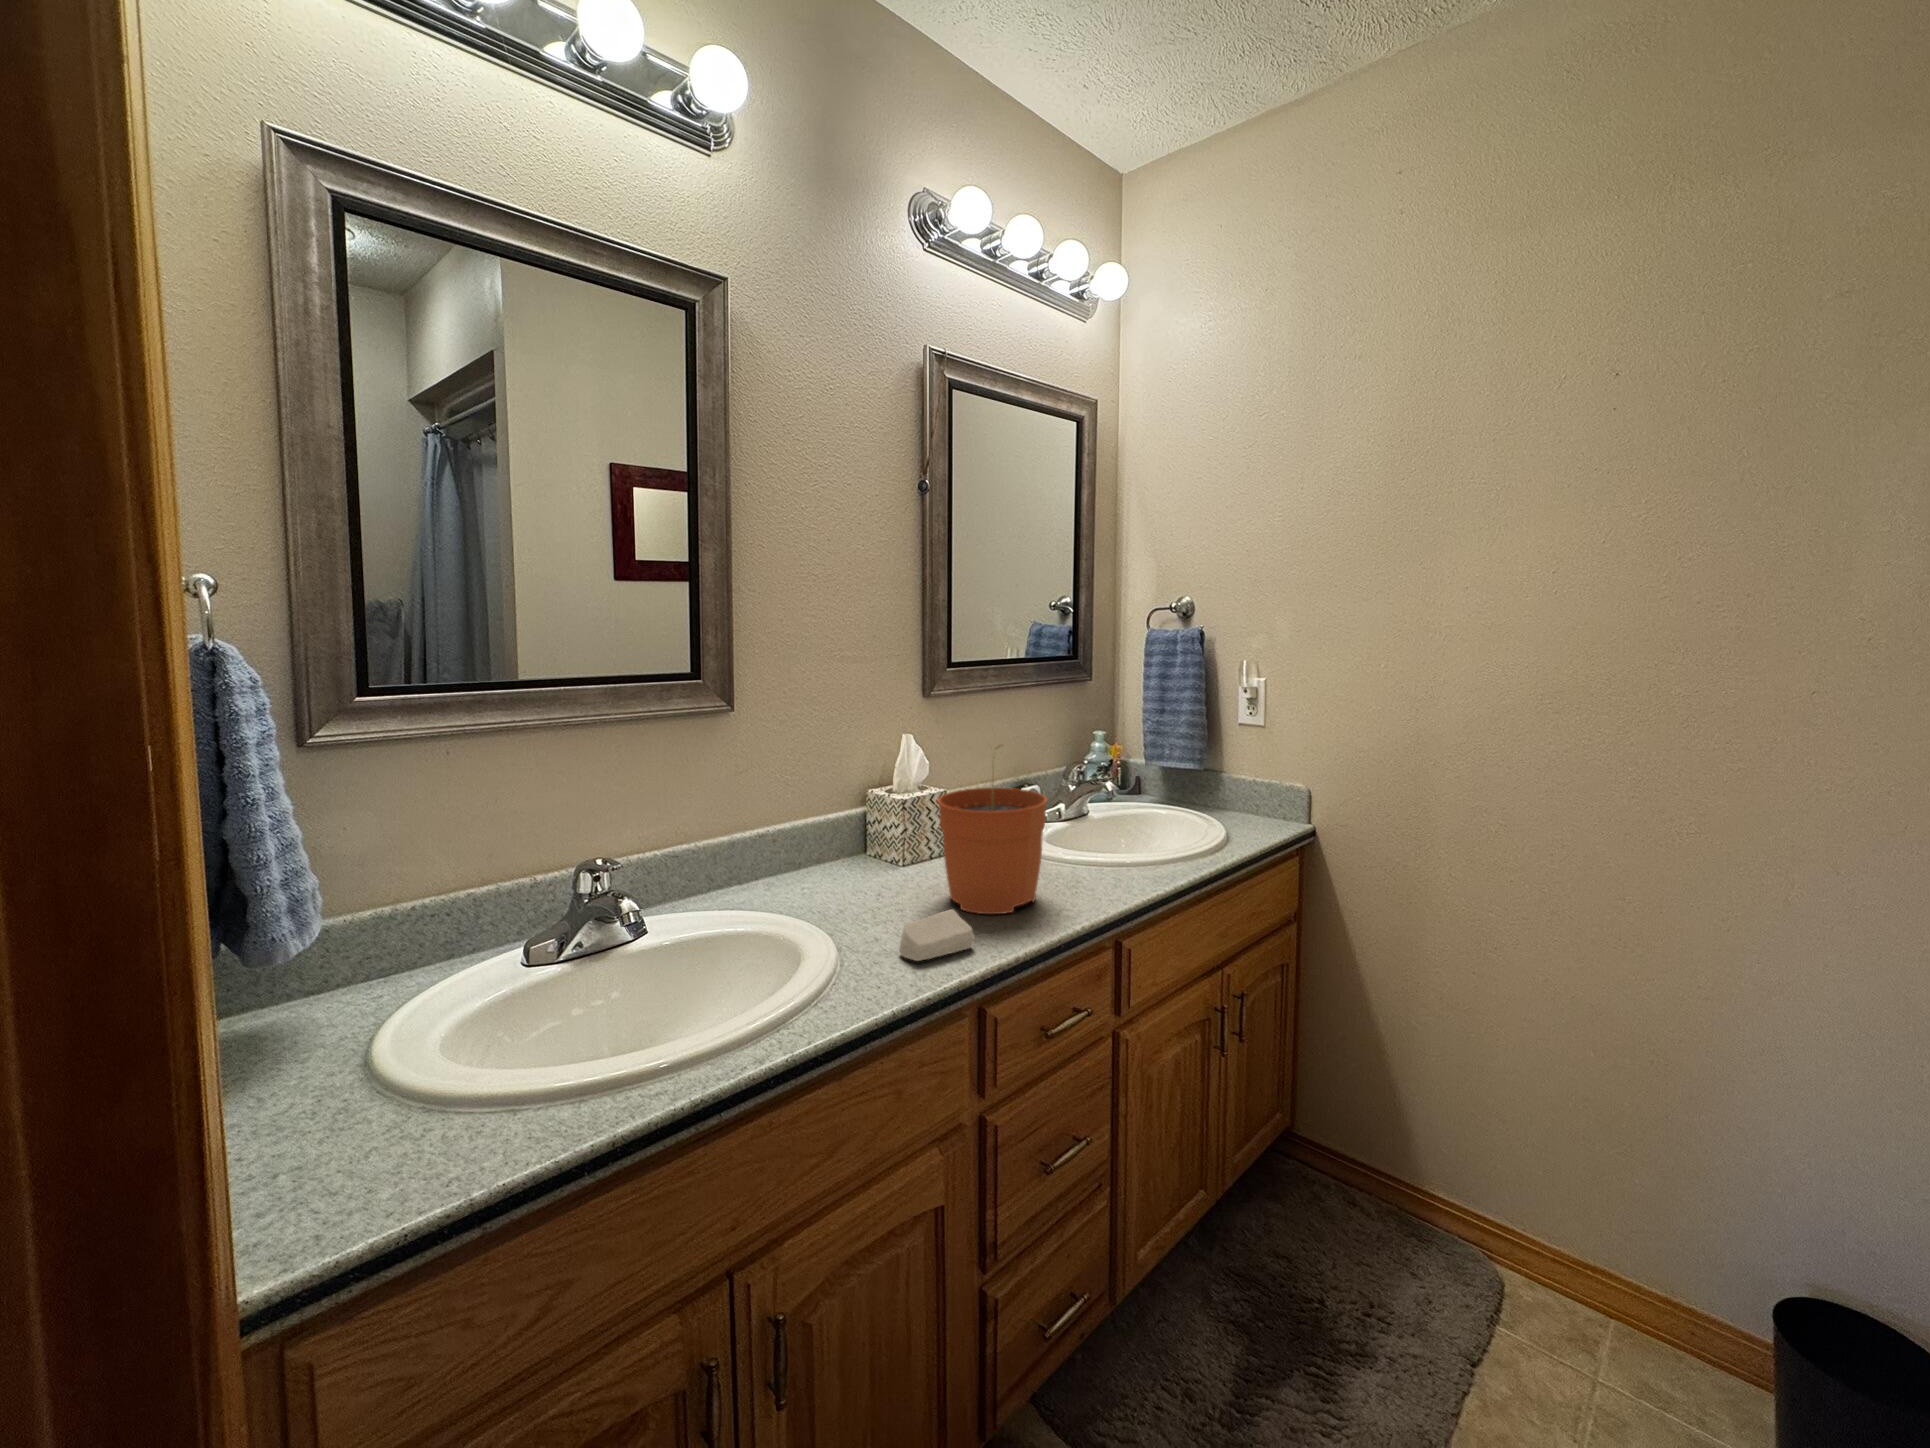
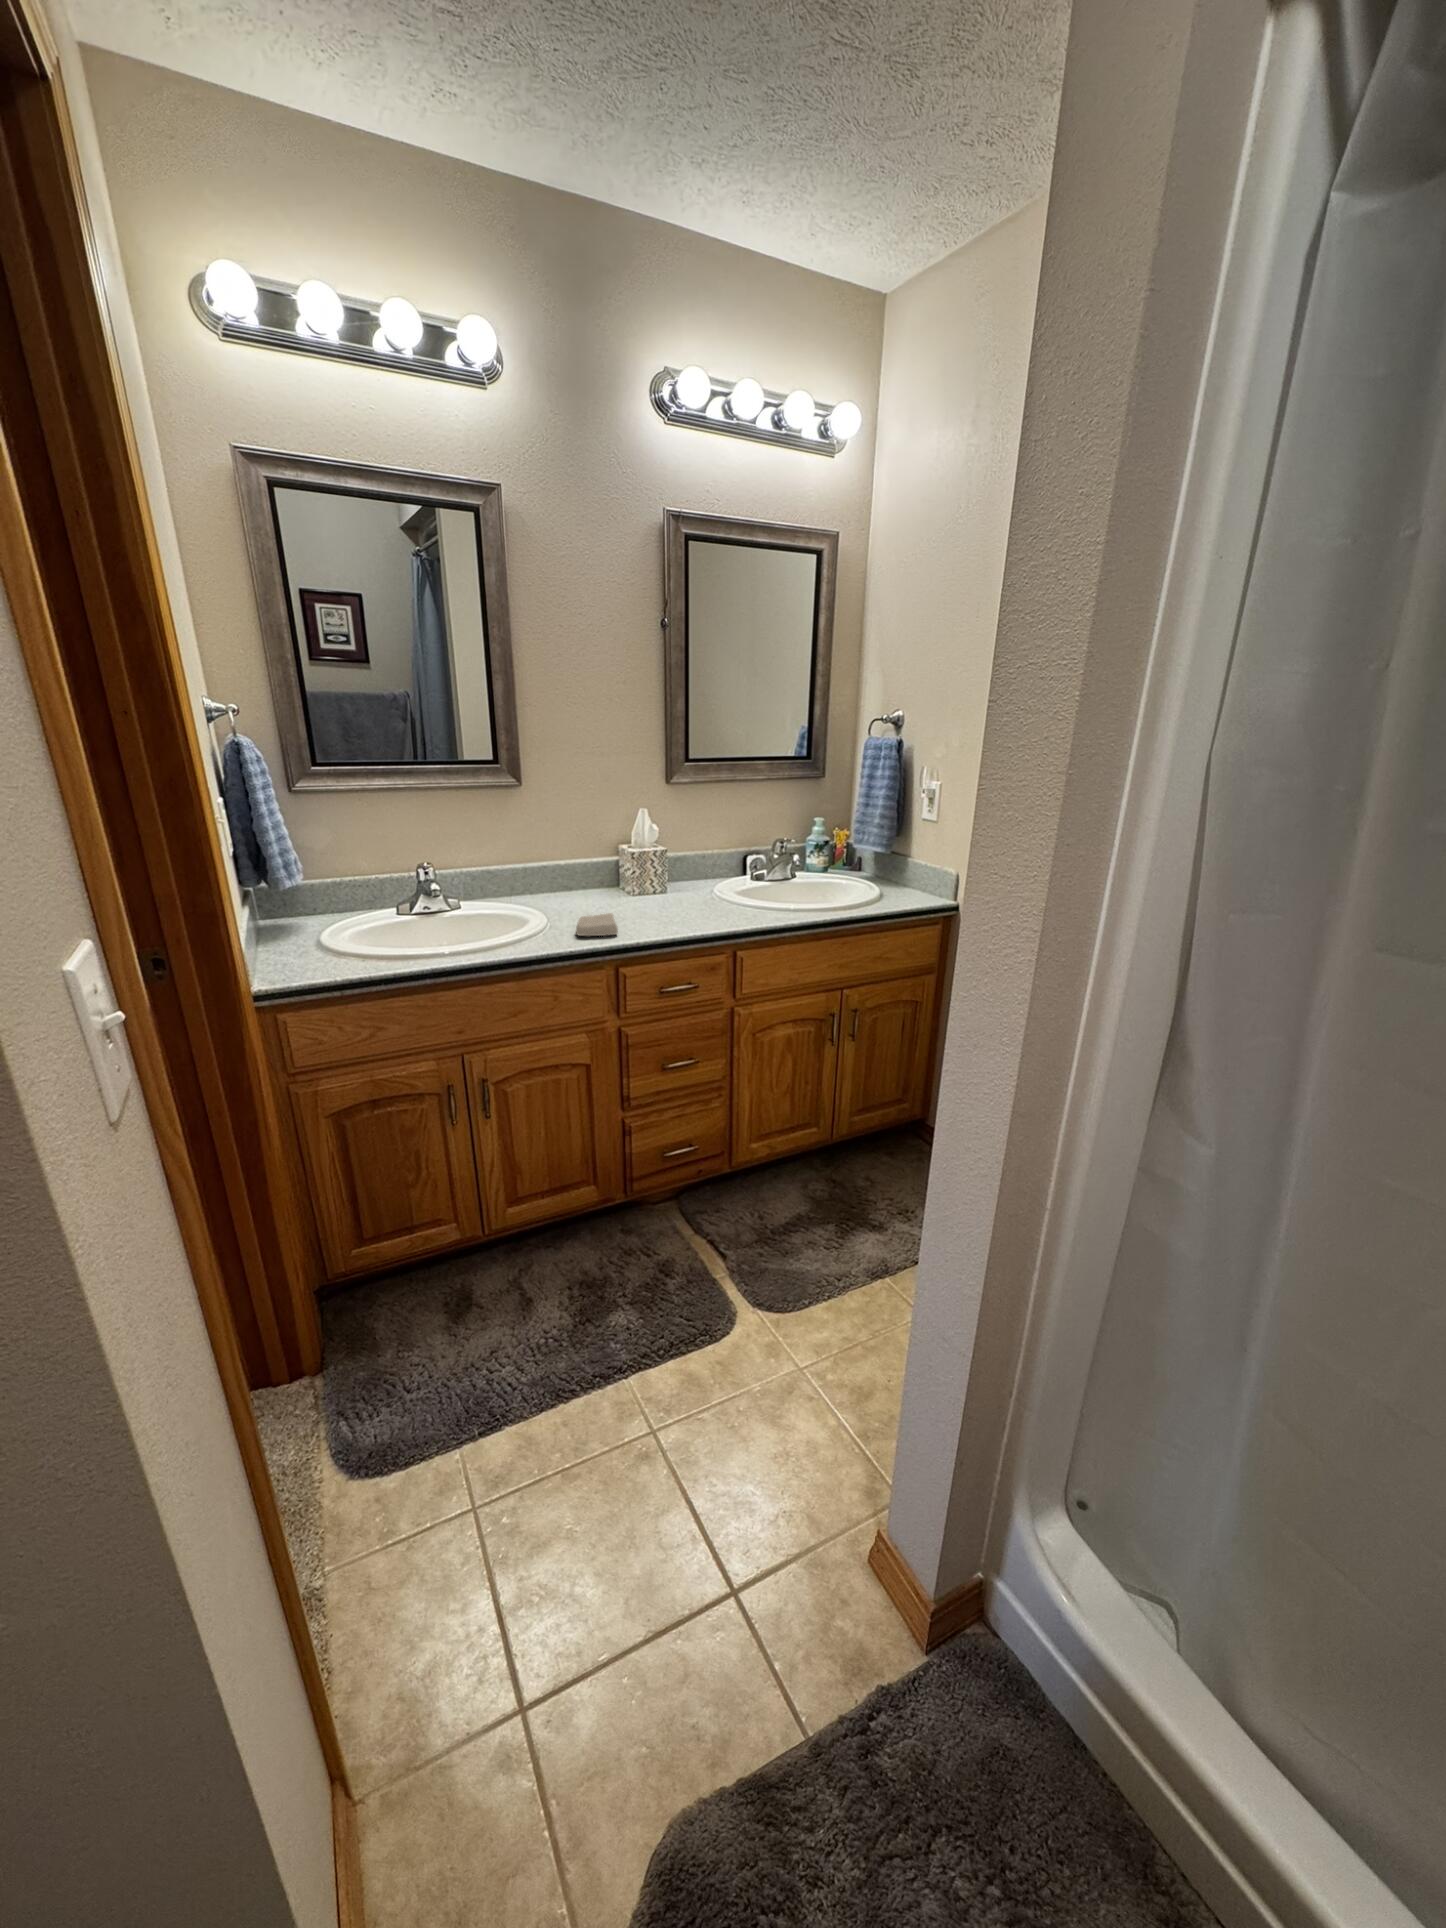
plant pot: present [938,746,1047,914] -> none [623,817,694,924]

